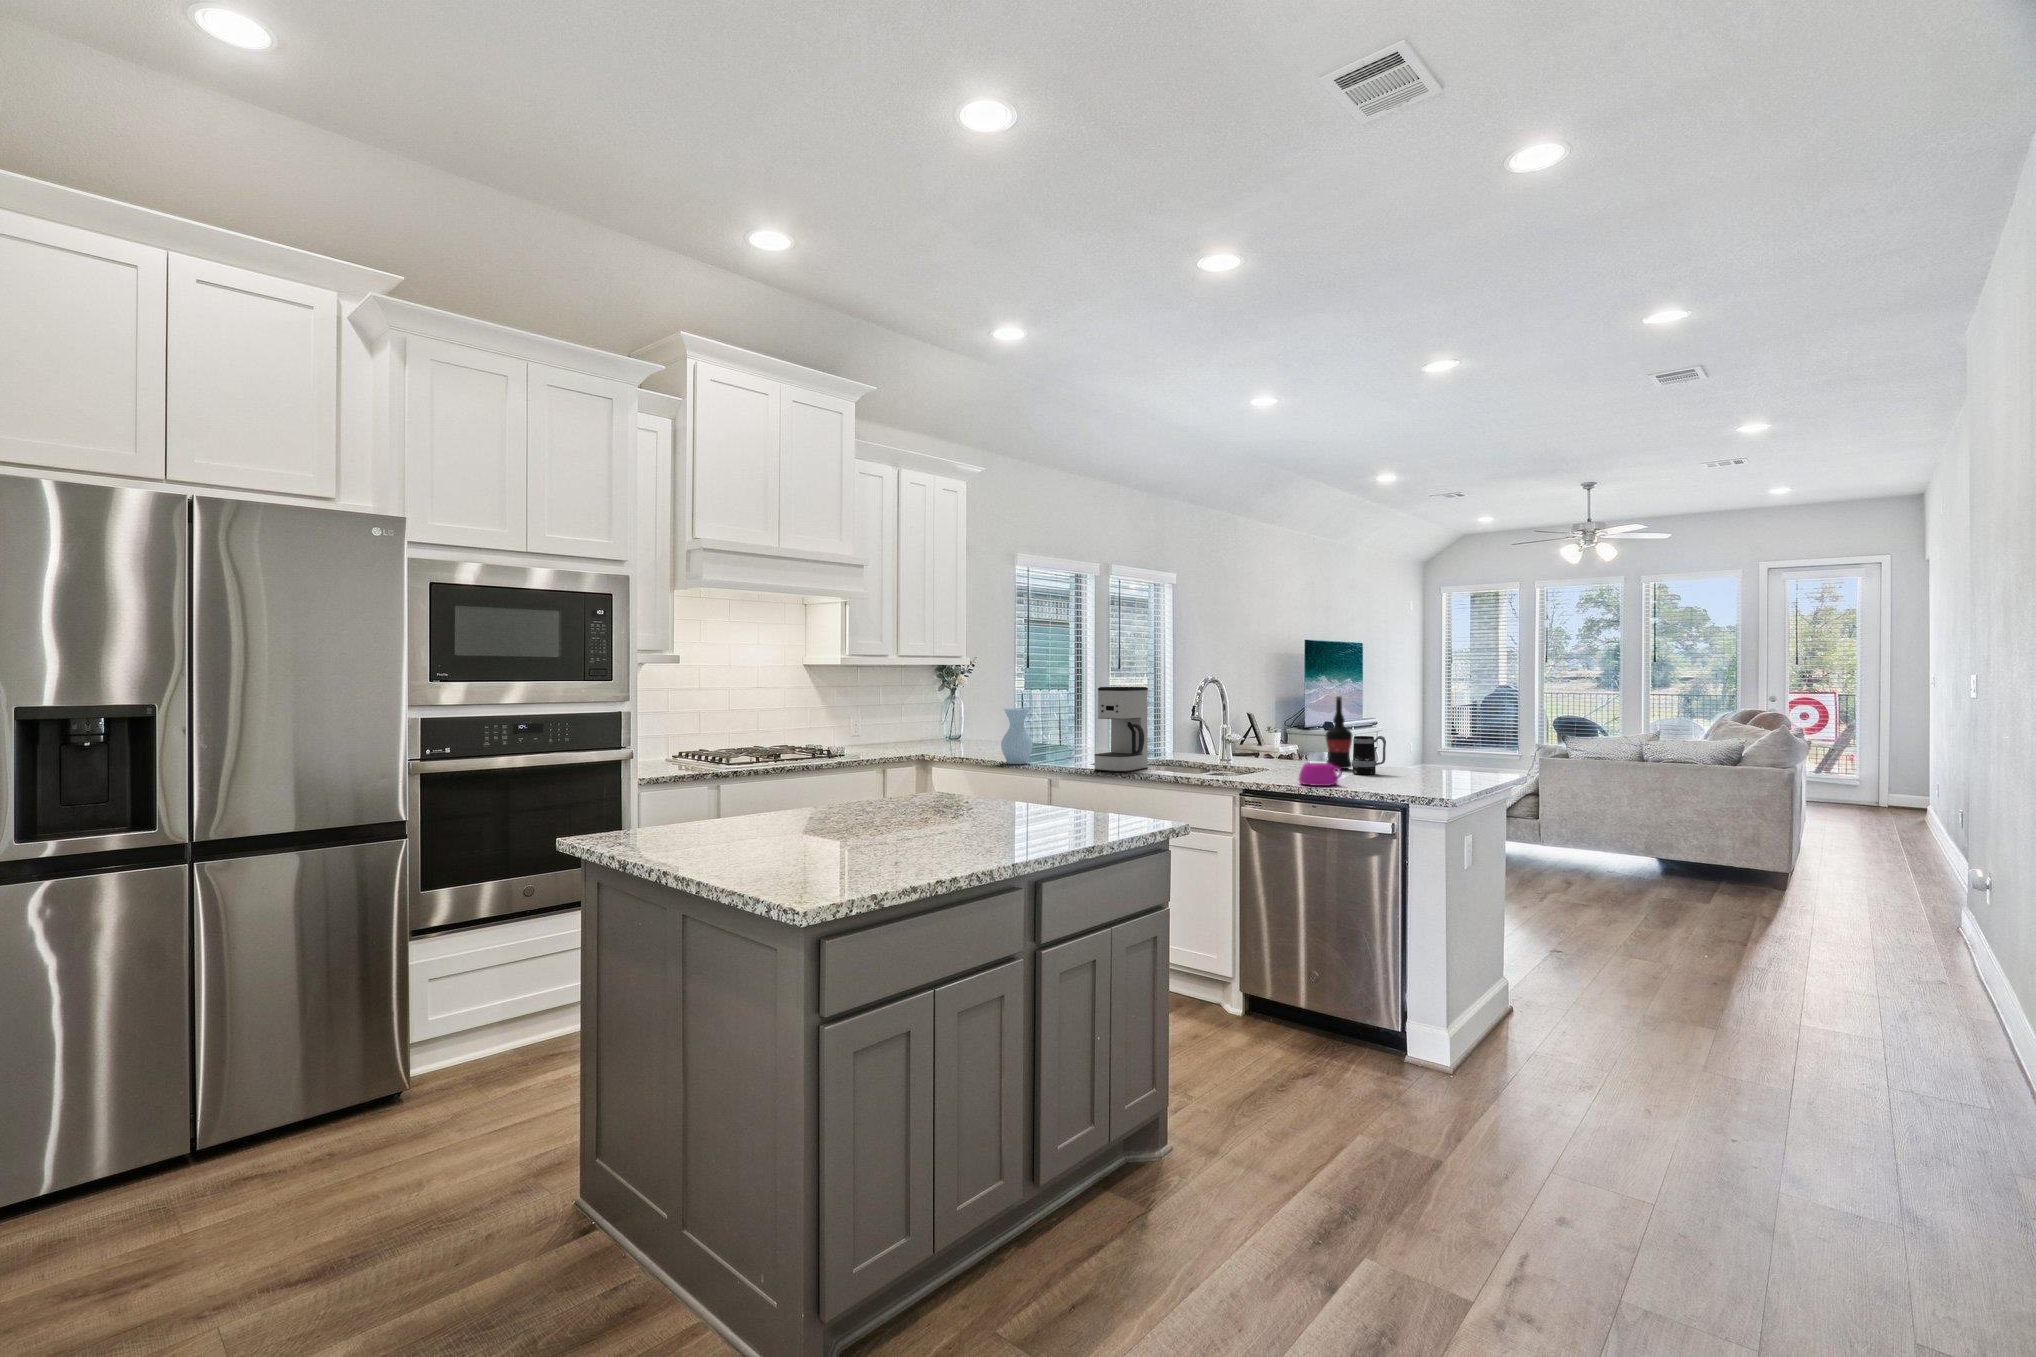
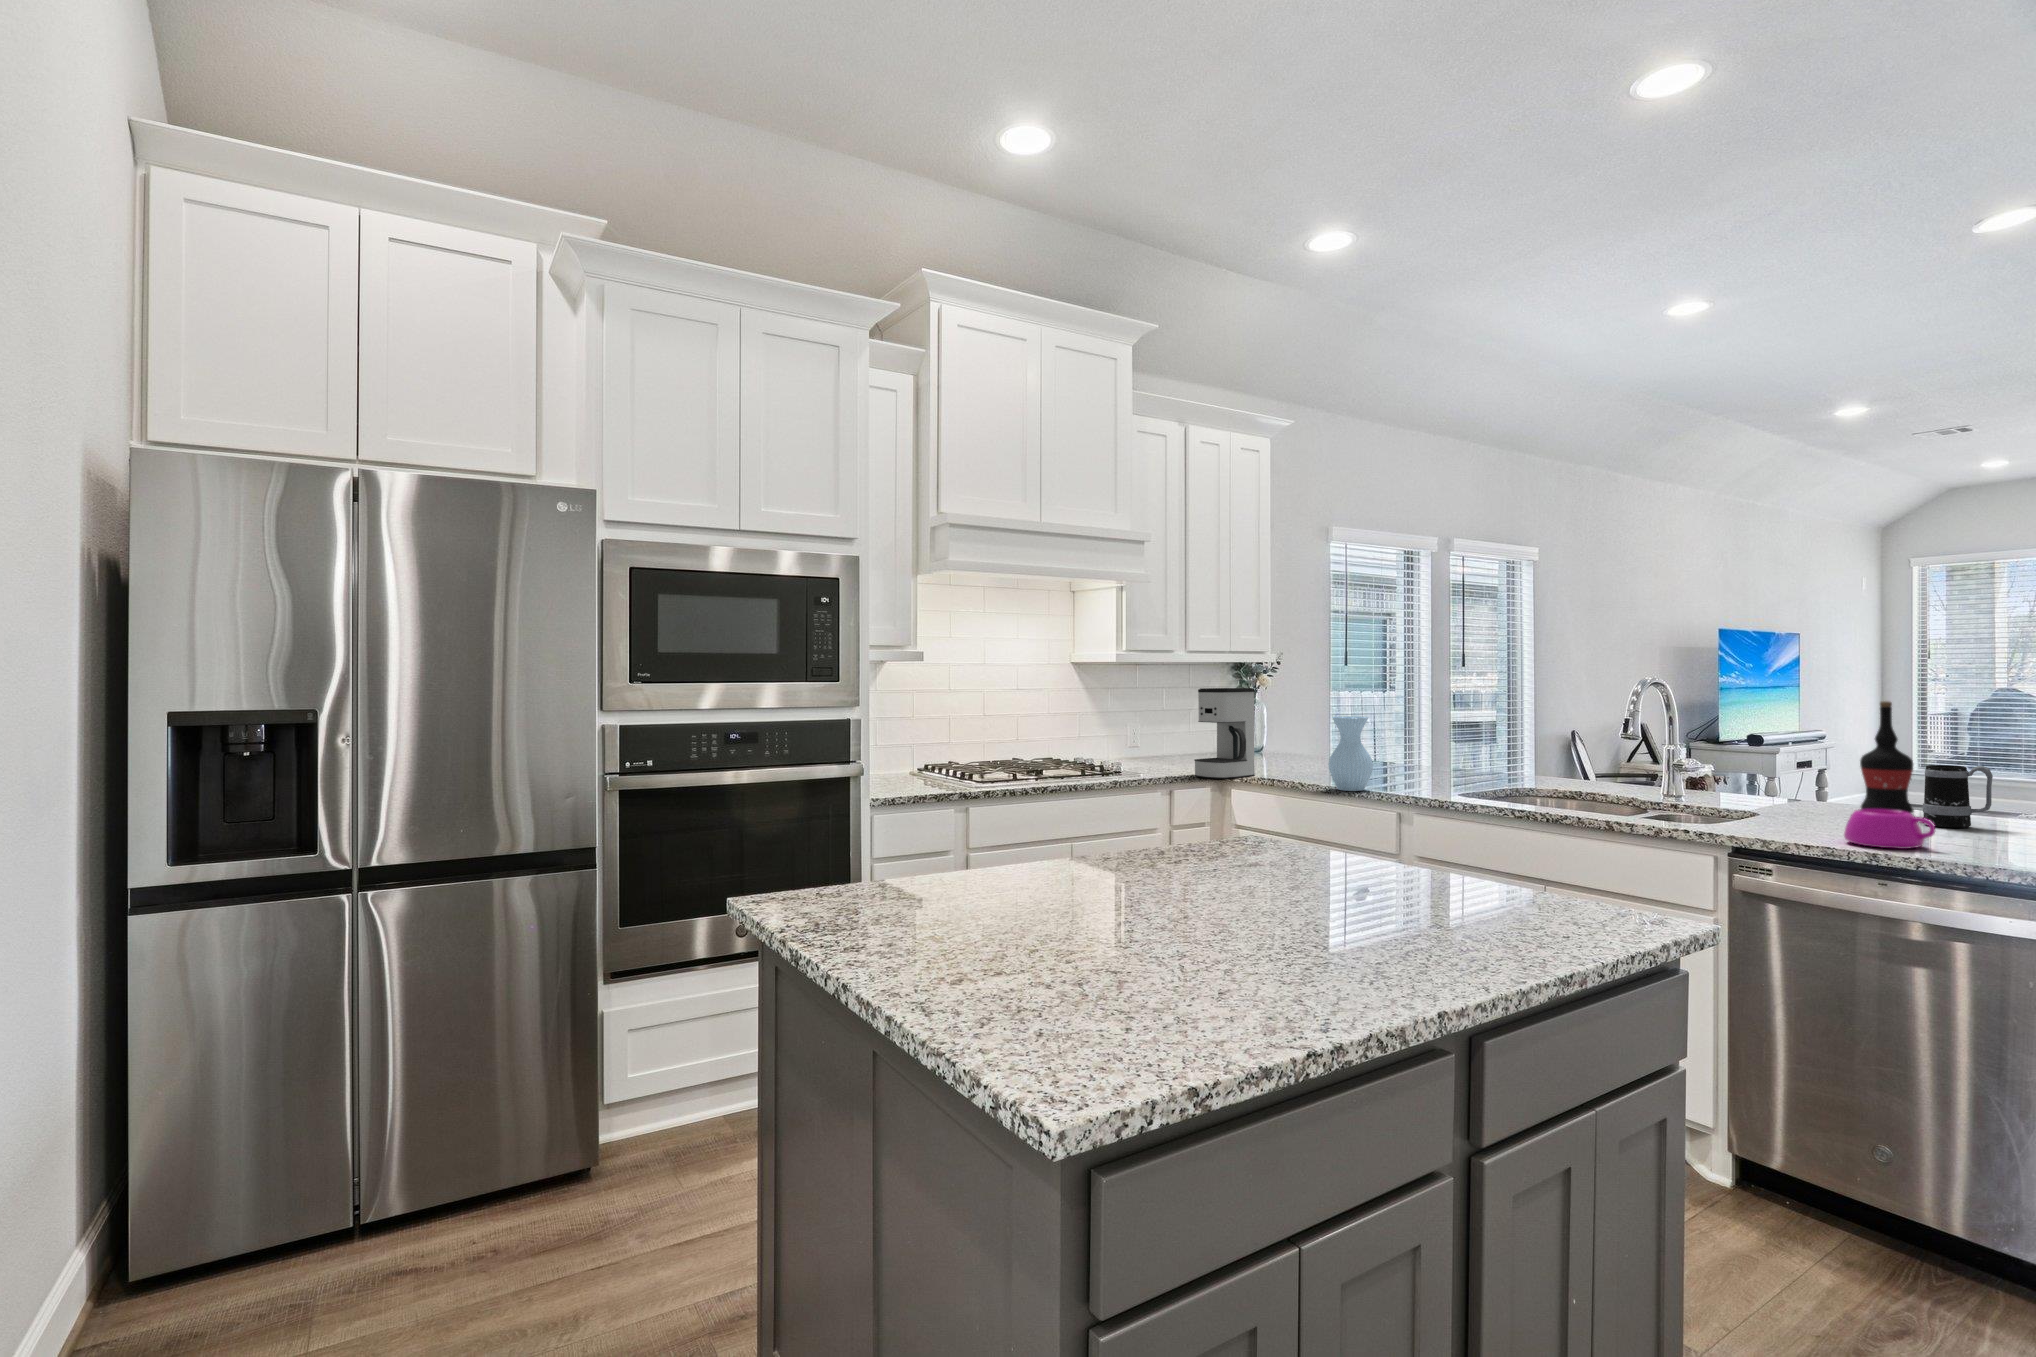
coffee maker: present [1094,687,1148,772] -> present [1194,688,1255,779]

